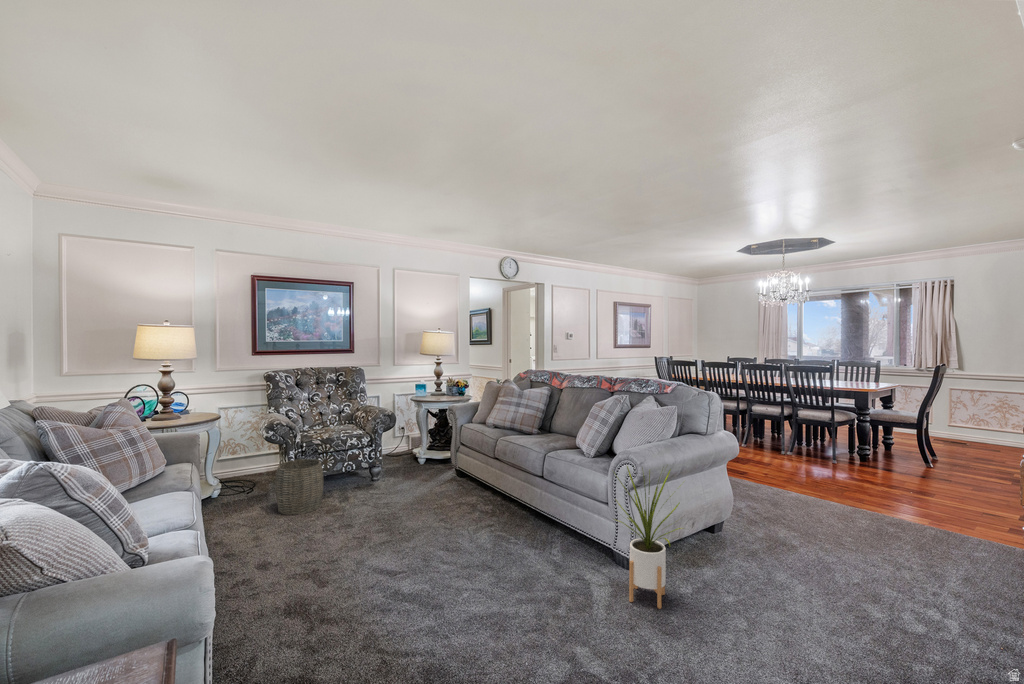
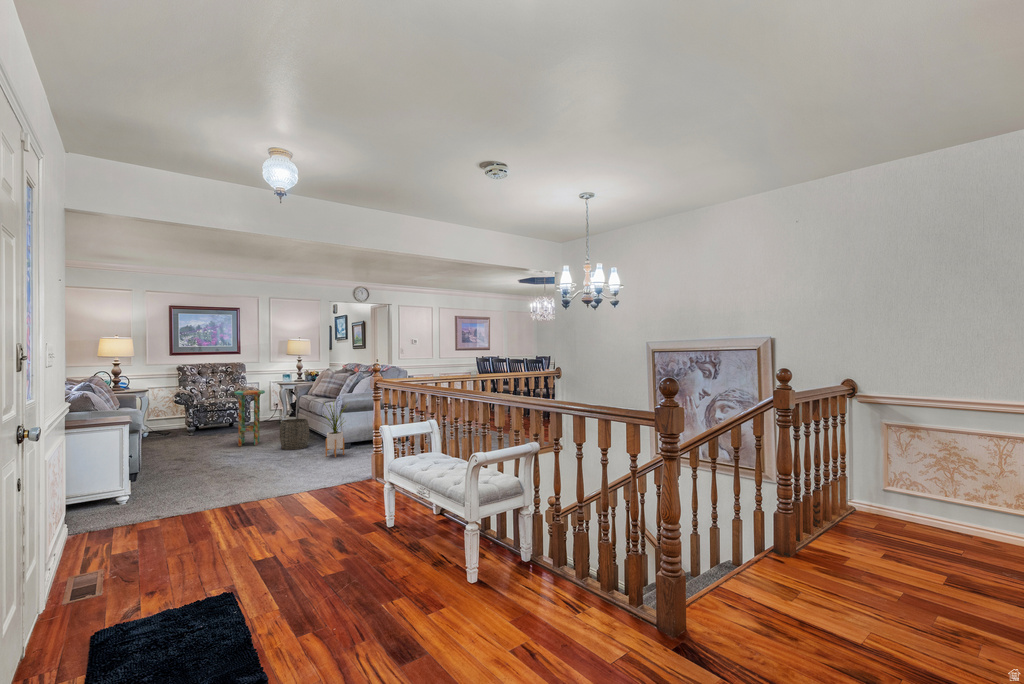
side table: none [387,426,442,543] -> present [234,390,265,447]
woven basket: present [275,459,323,515] -> present [280,419,309,450]

